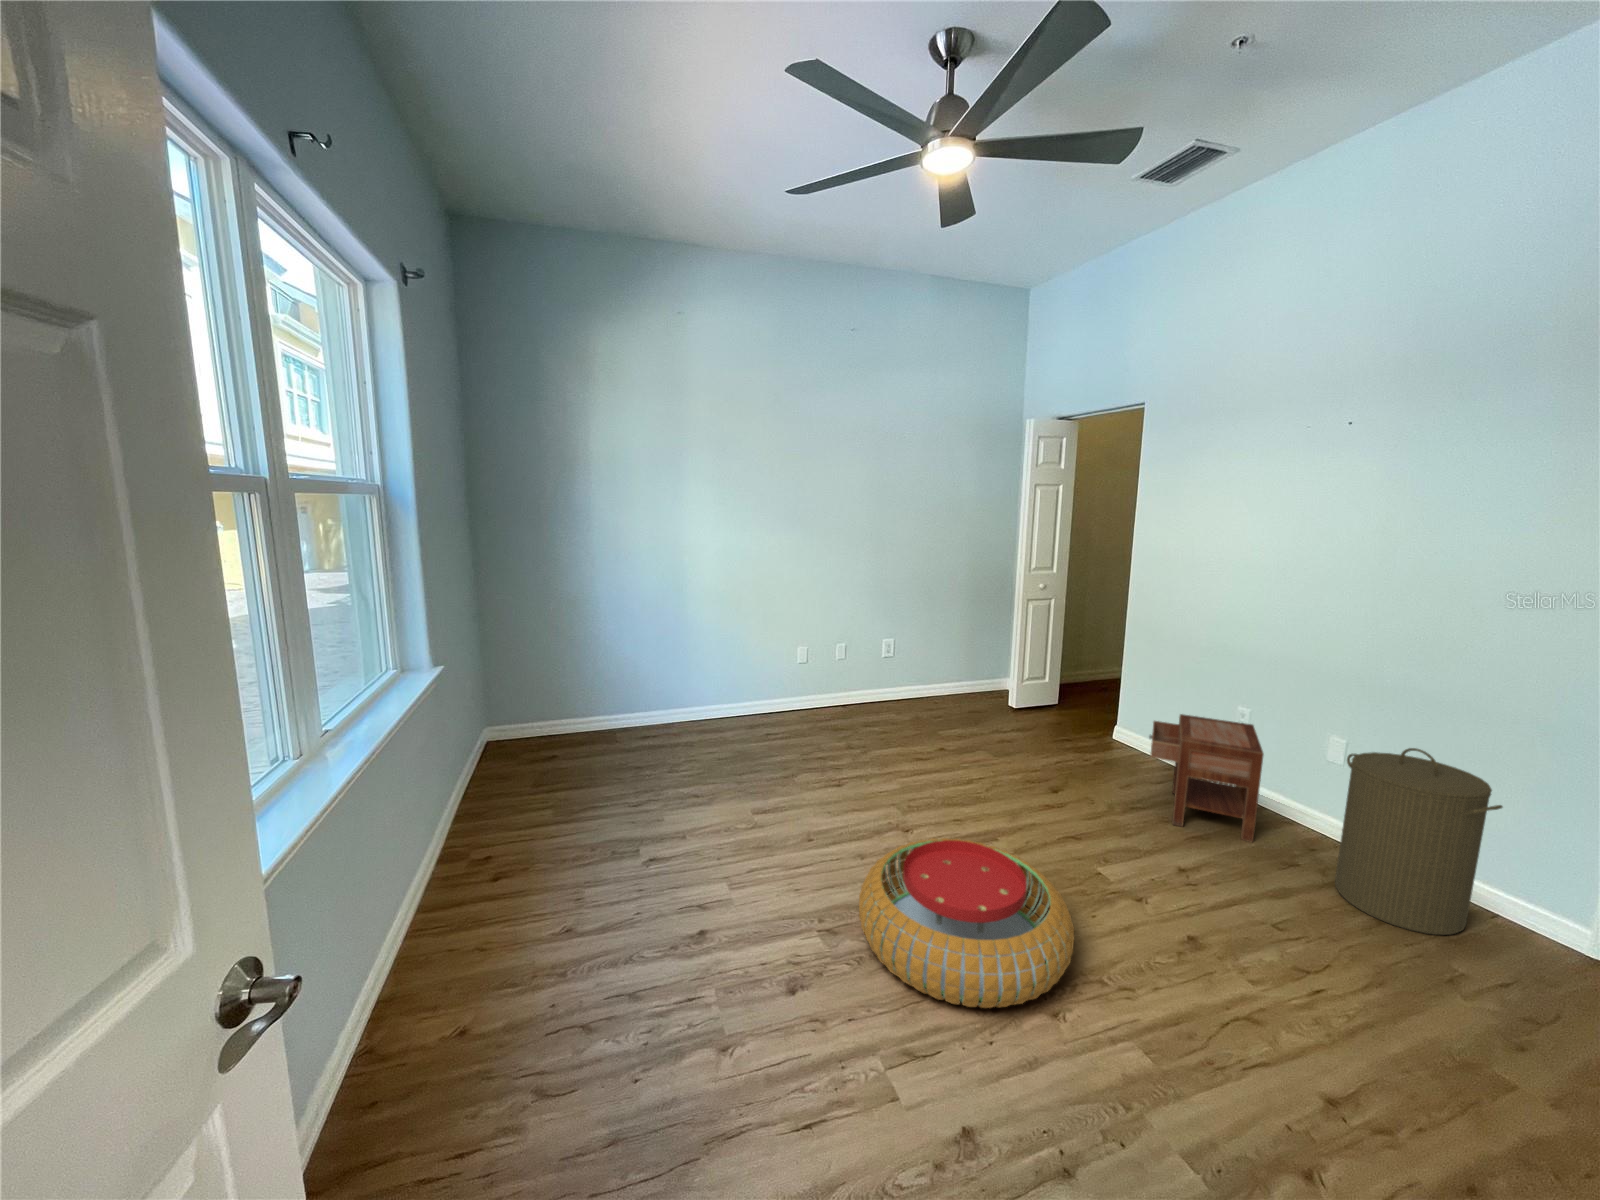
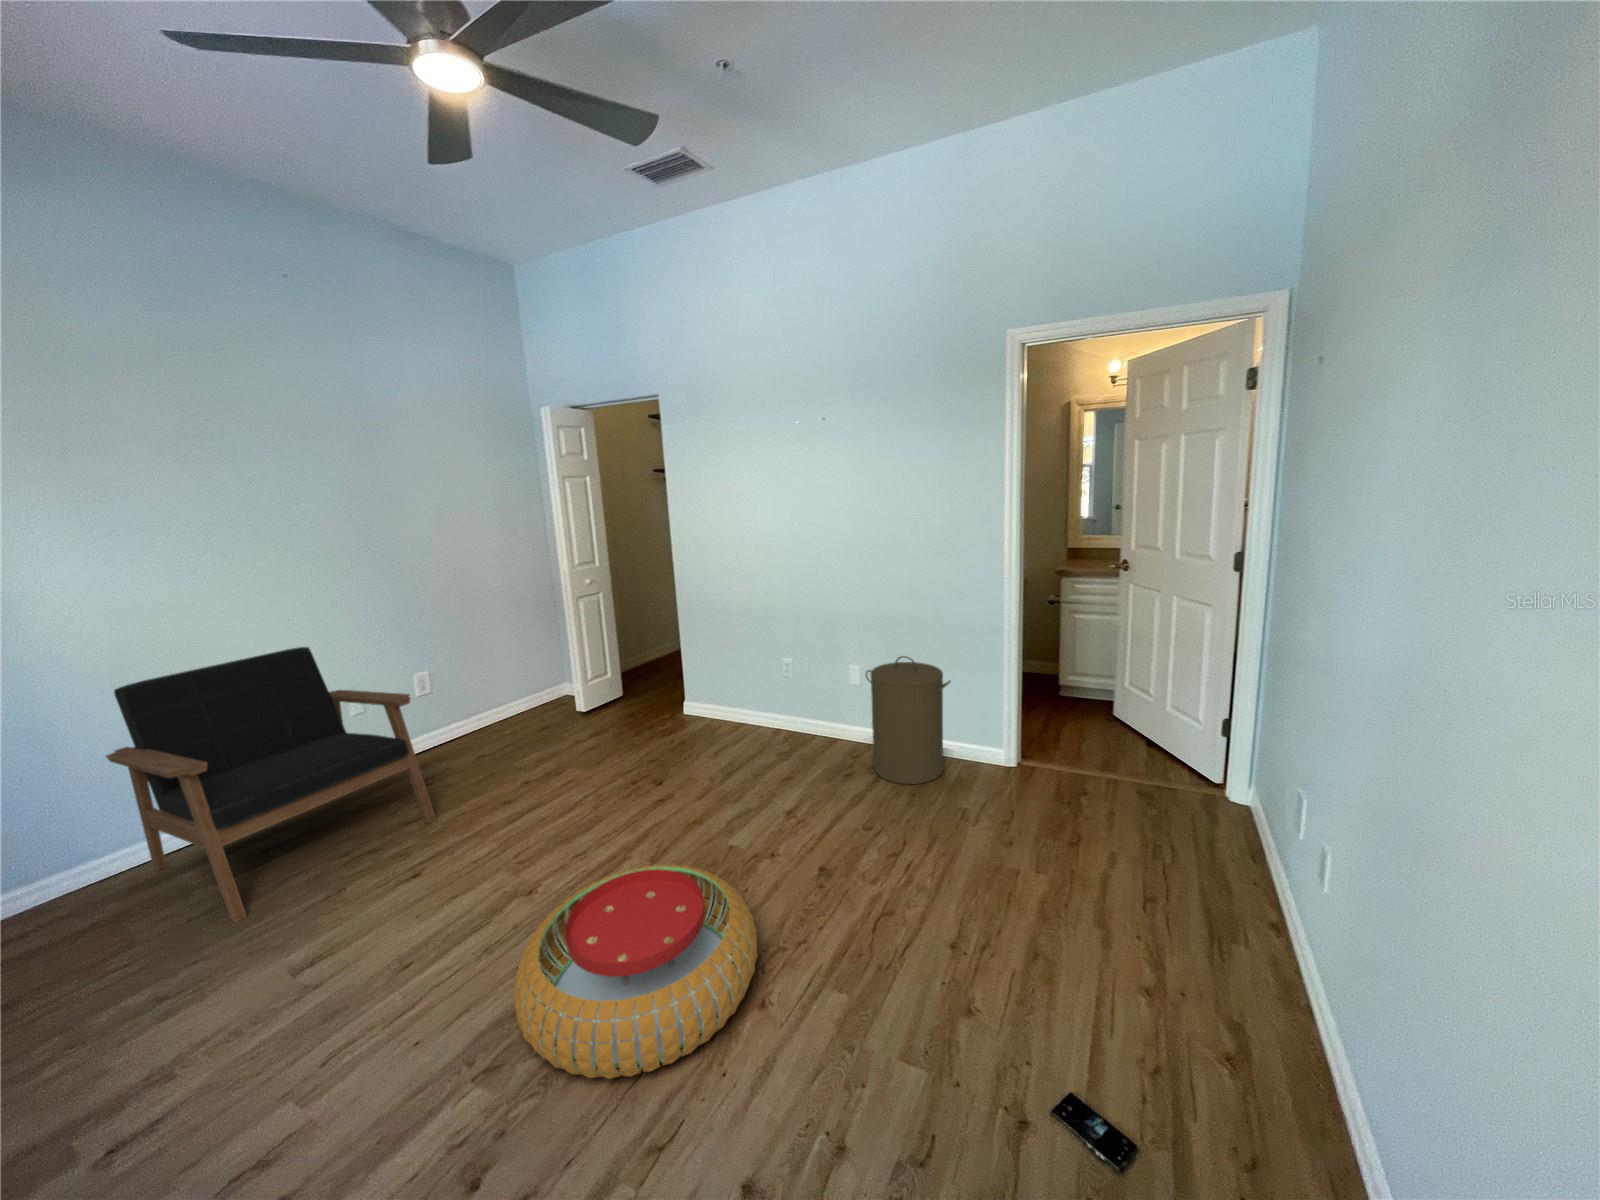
armchair: none [715,601,870,768] -> present [106,647,436,922]
nightstand: present [1149,714,1264,842] -> none [726,667,817,771]

